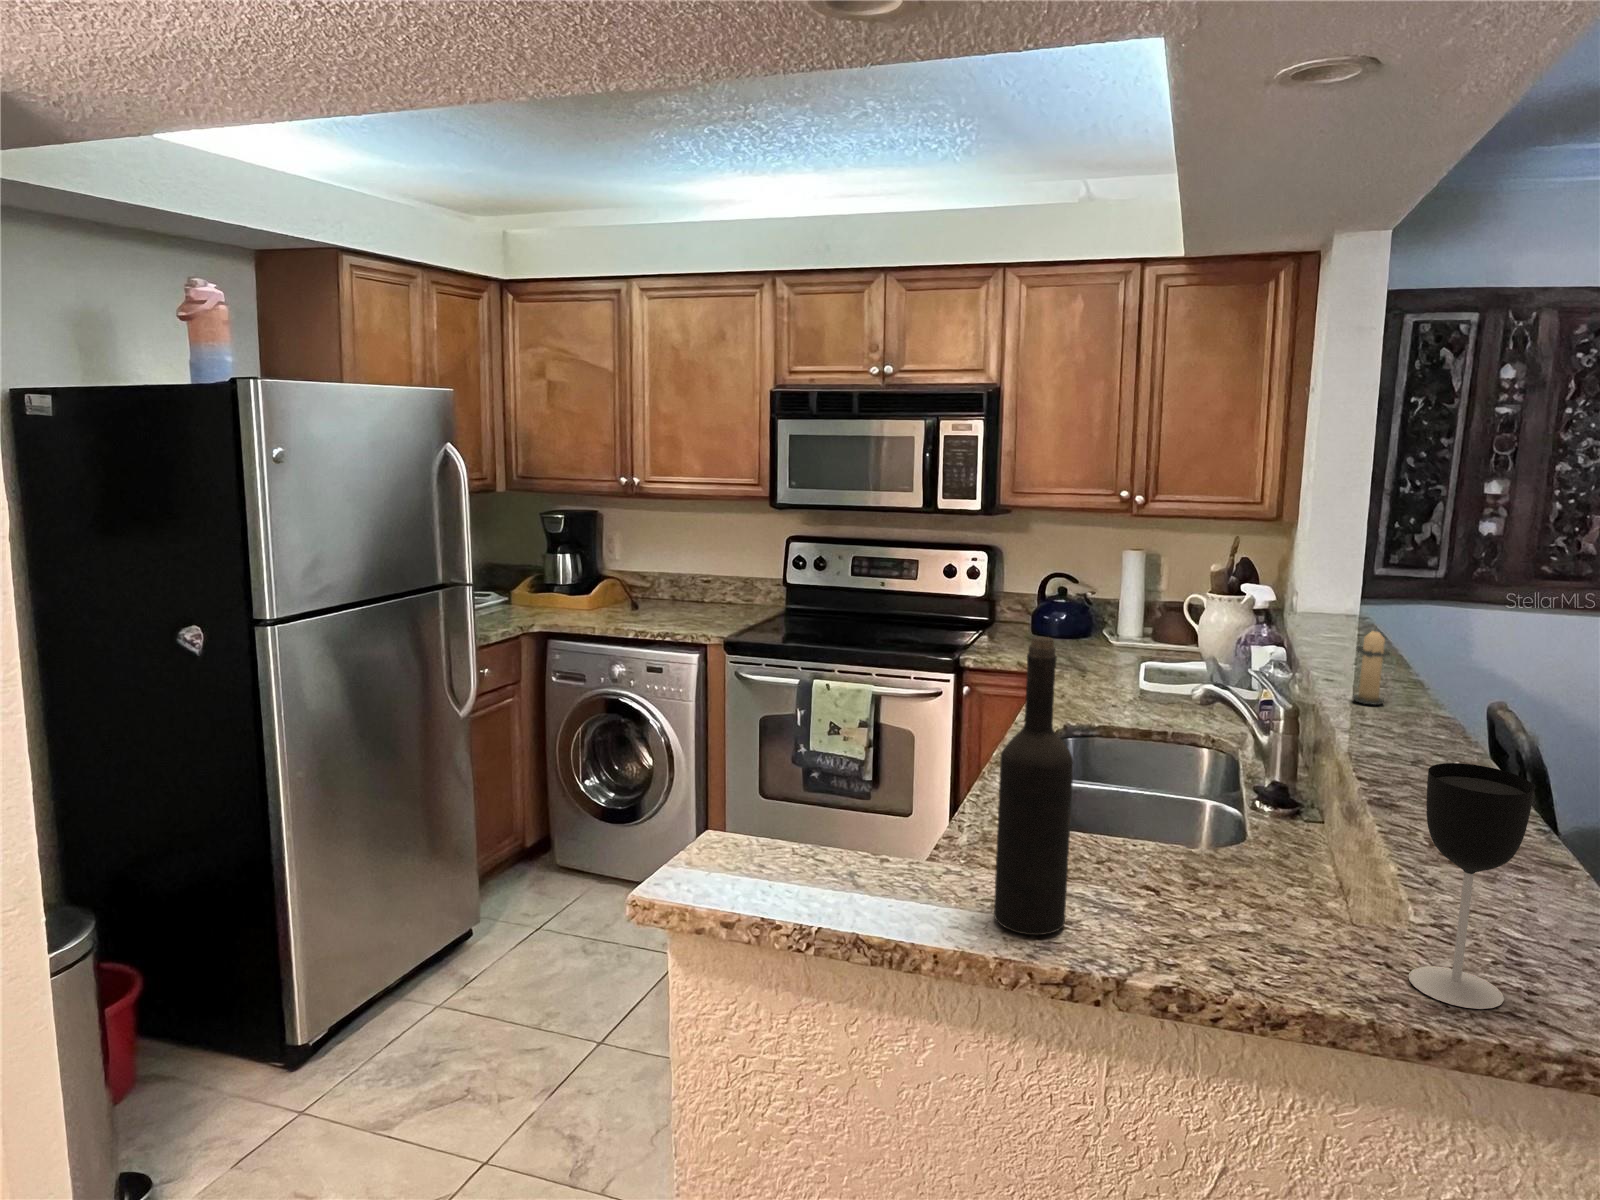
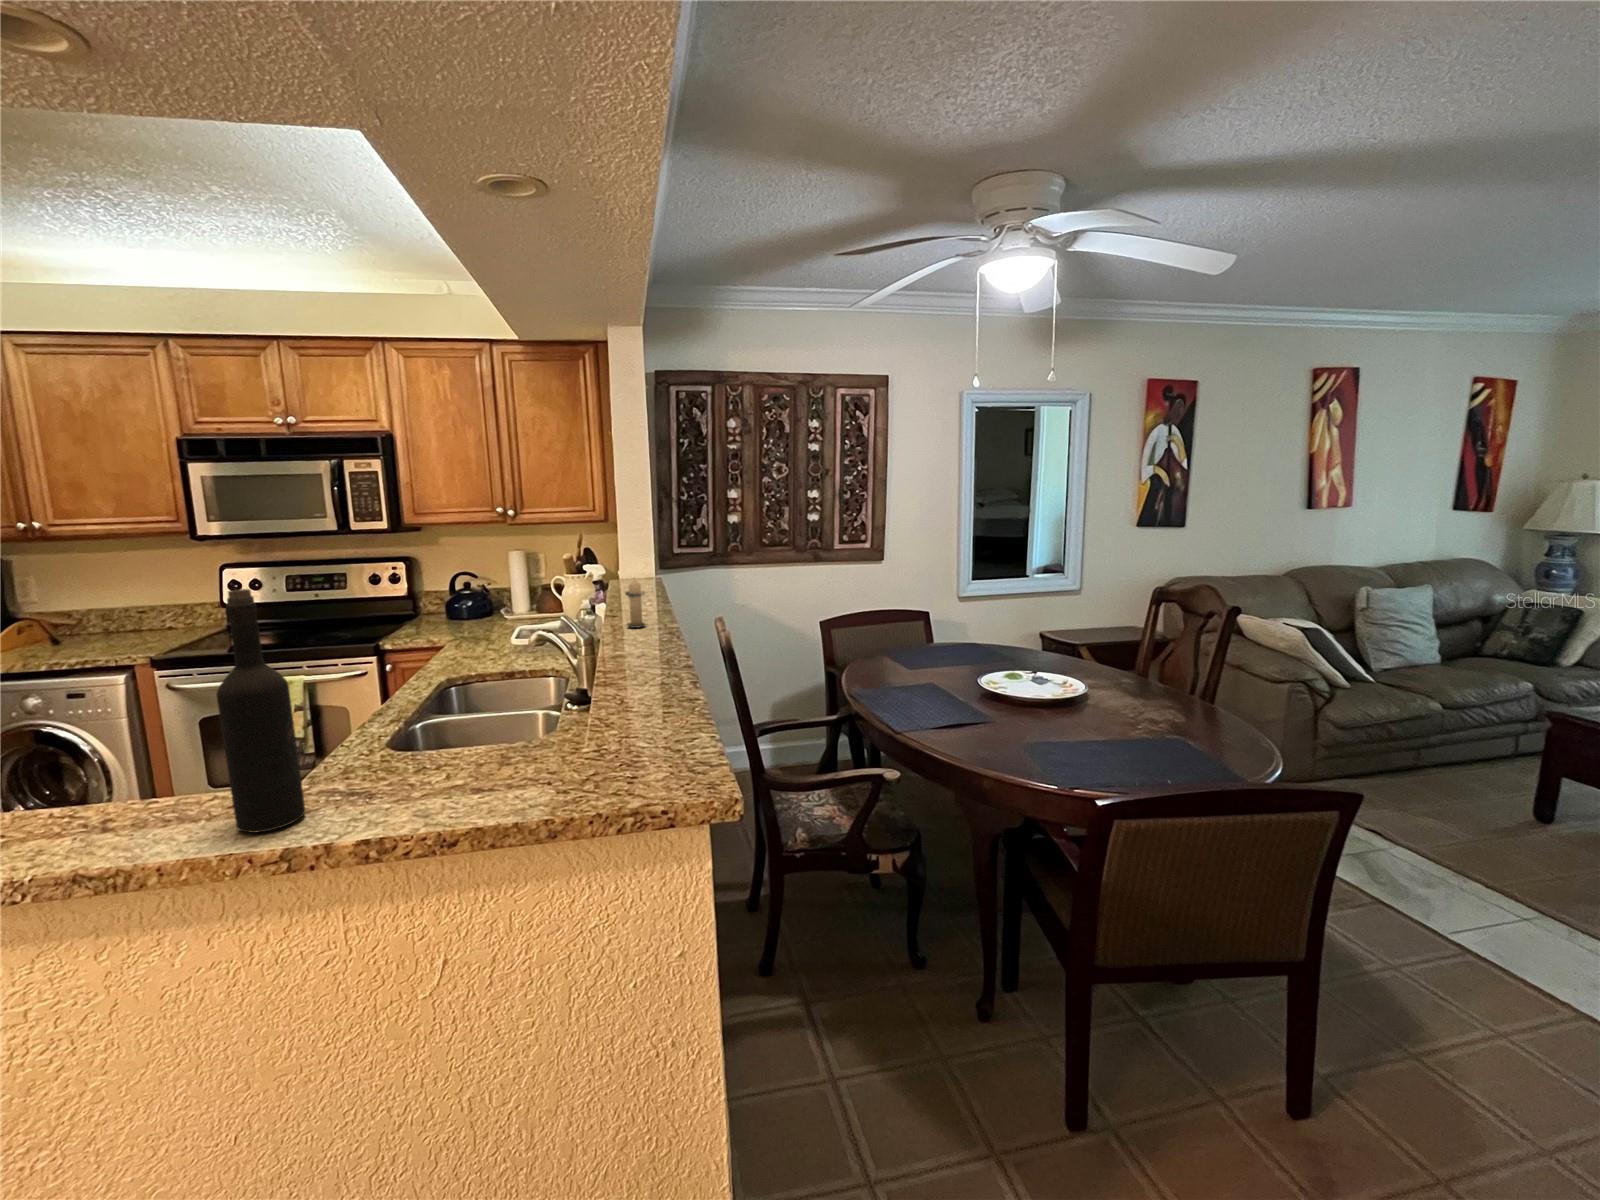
wine glass: present [1409,763,1534,1009] -> none [546,639,614,797]

